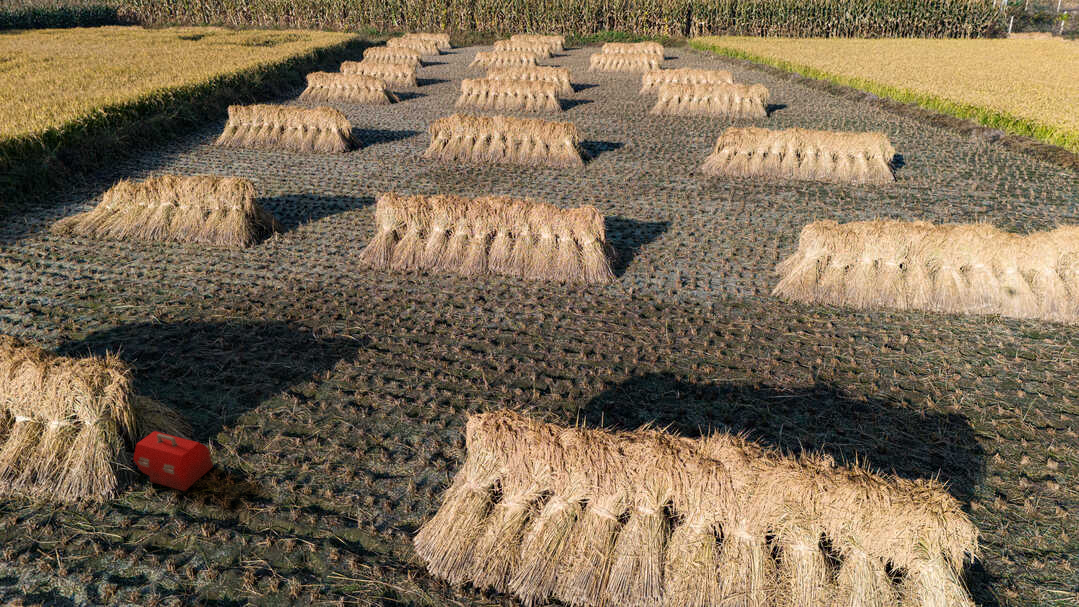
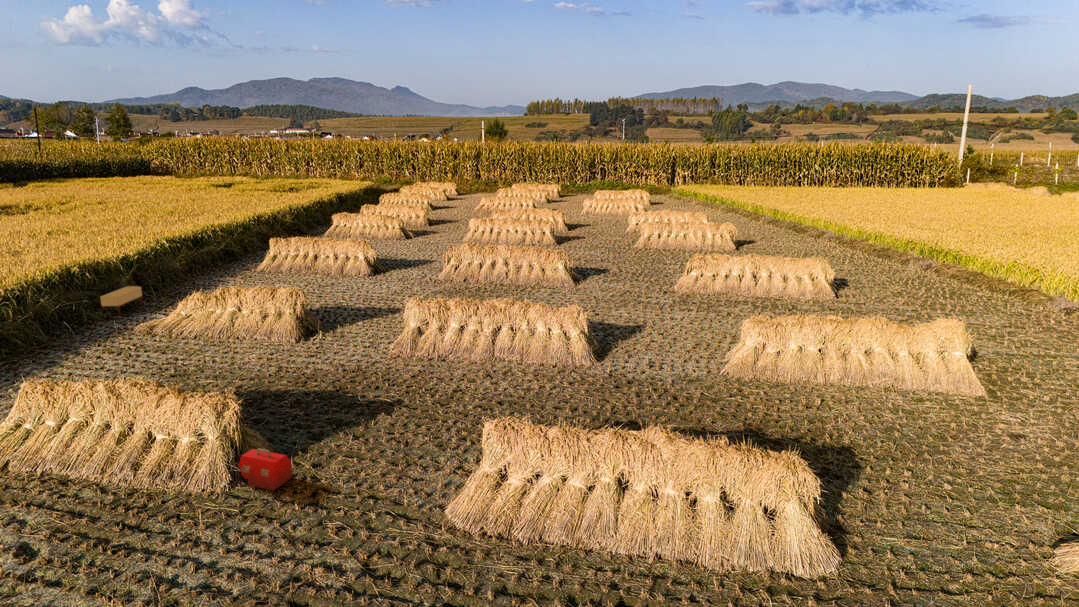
bench: none [9,171,70,208] -> present [100,286,143,315]

